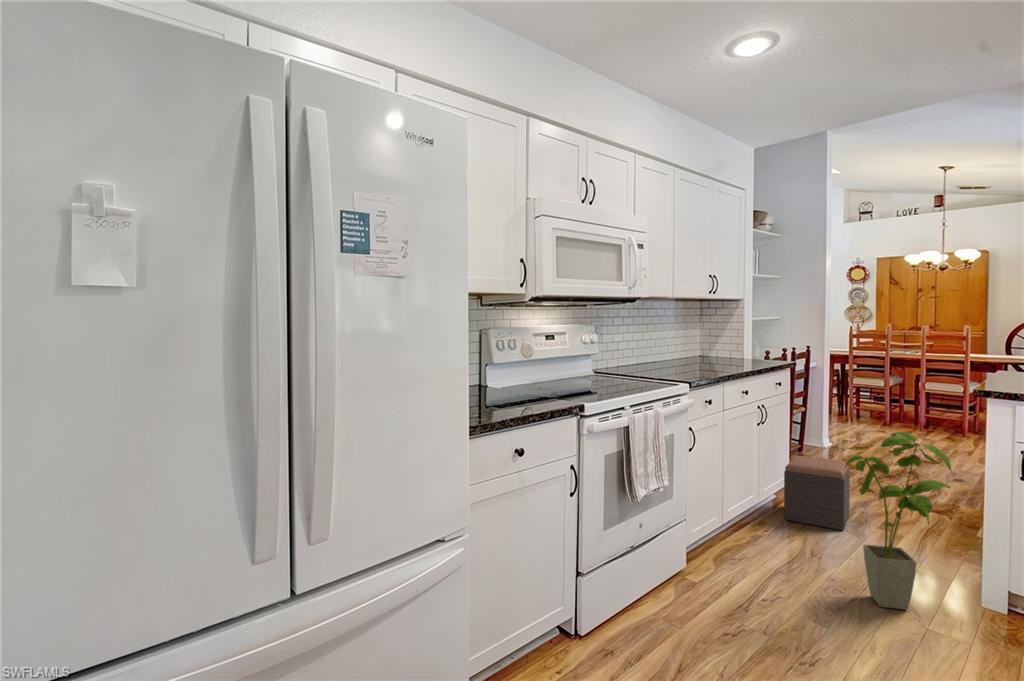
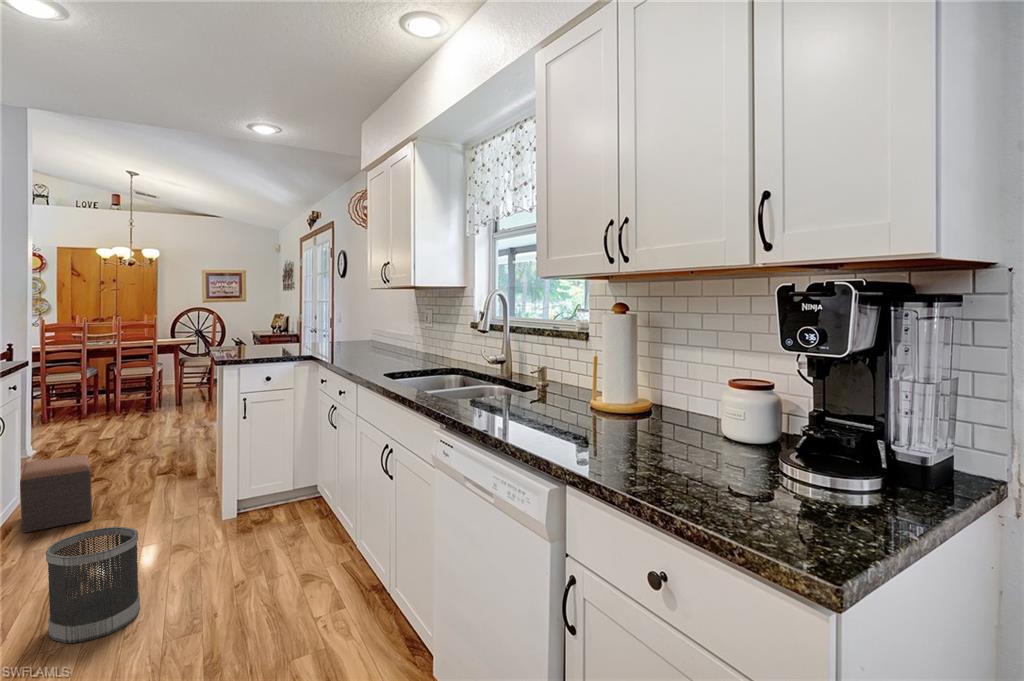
house plant: present [845,432,951,610] -> none [115,413,204,562]
wastebasket: none [756,538,844,662] -> present [46,527,140,643]

